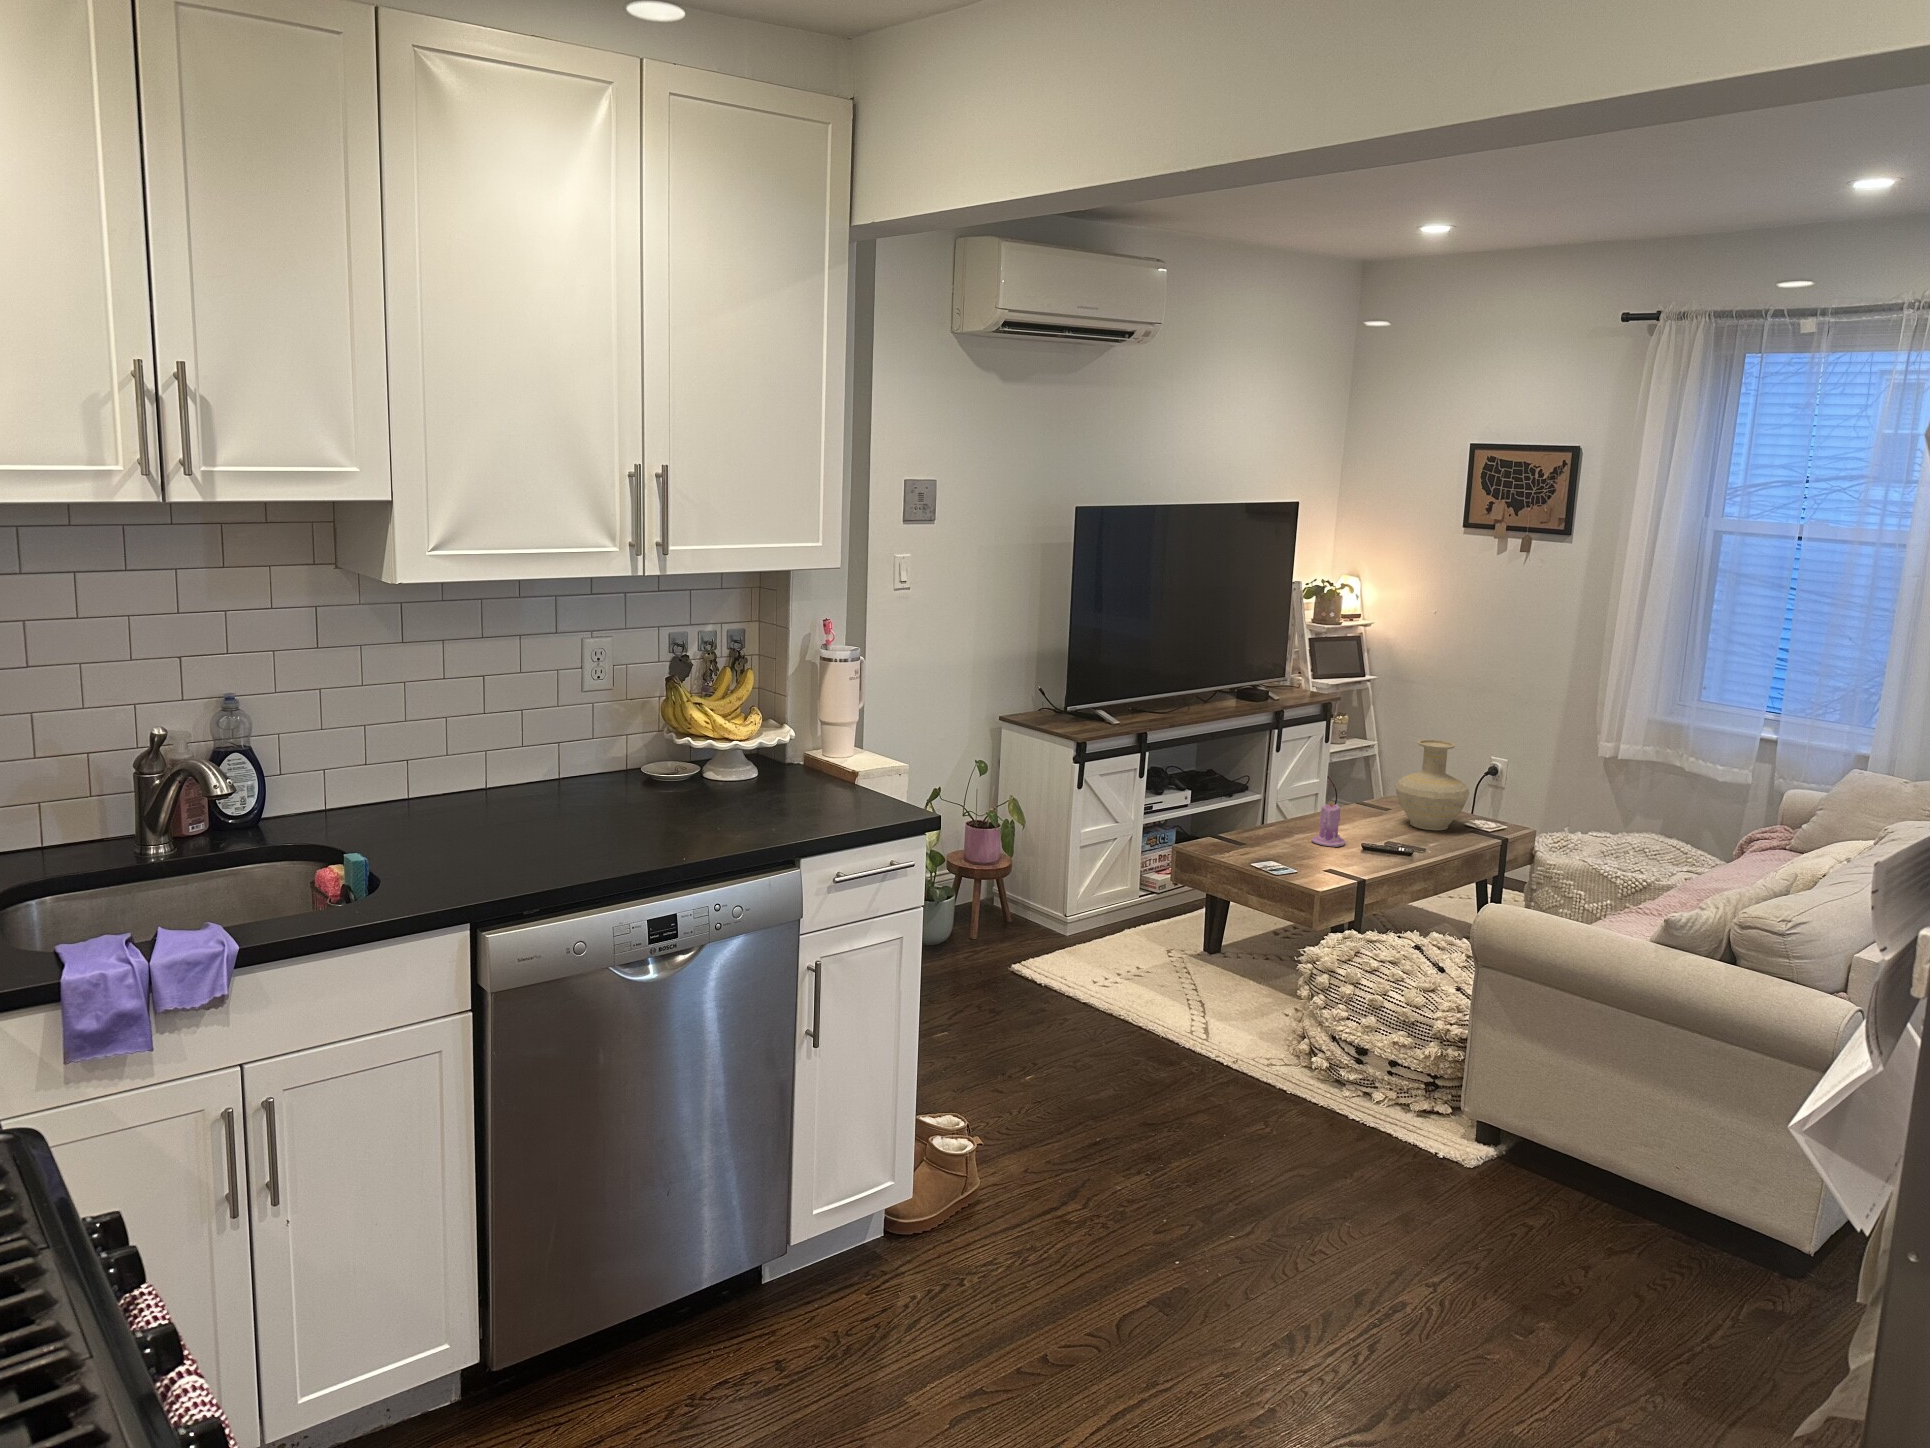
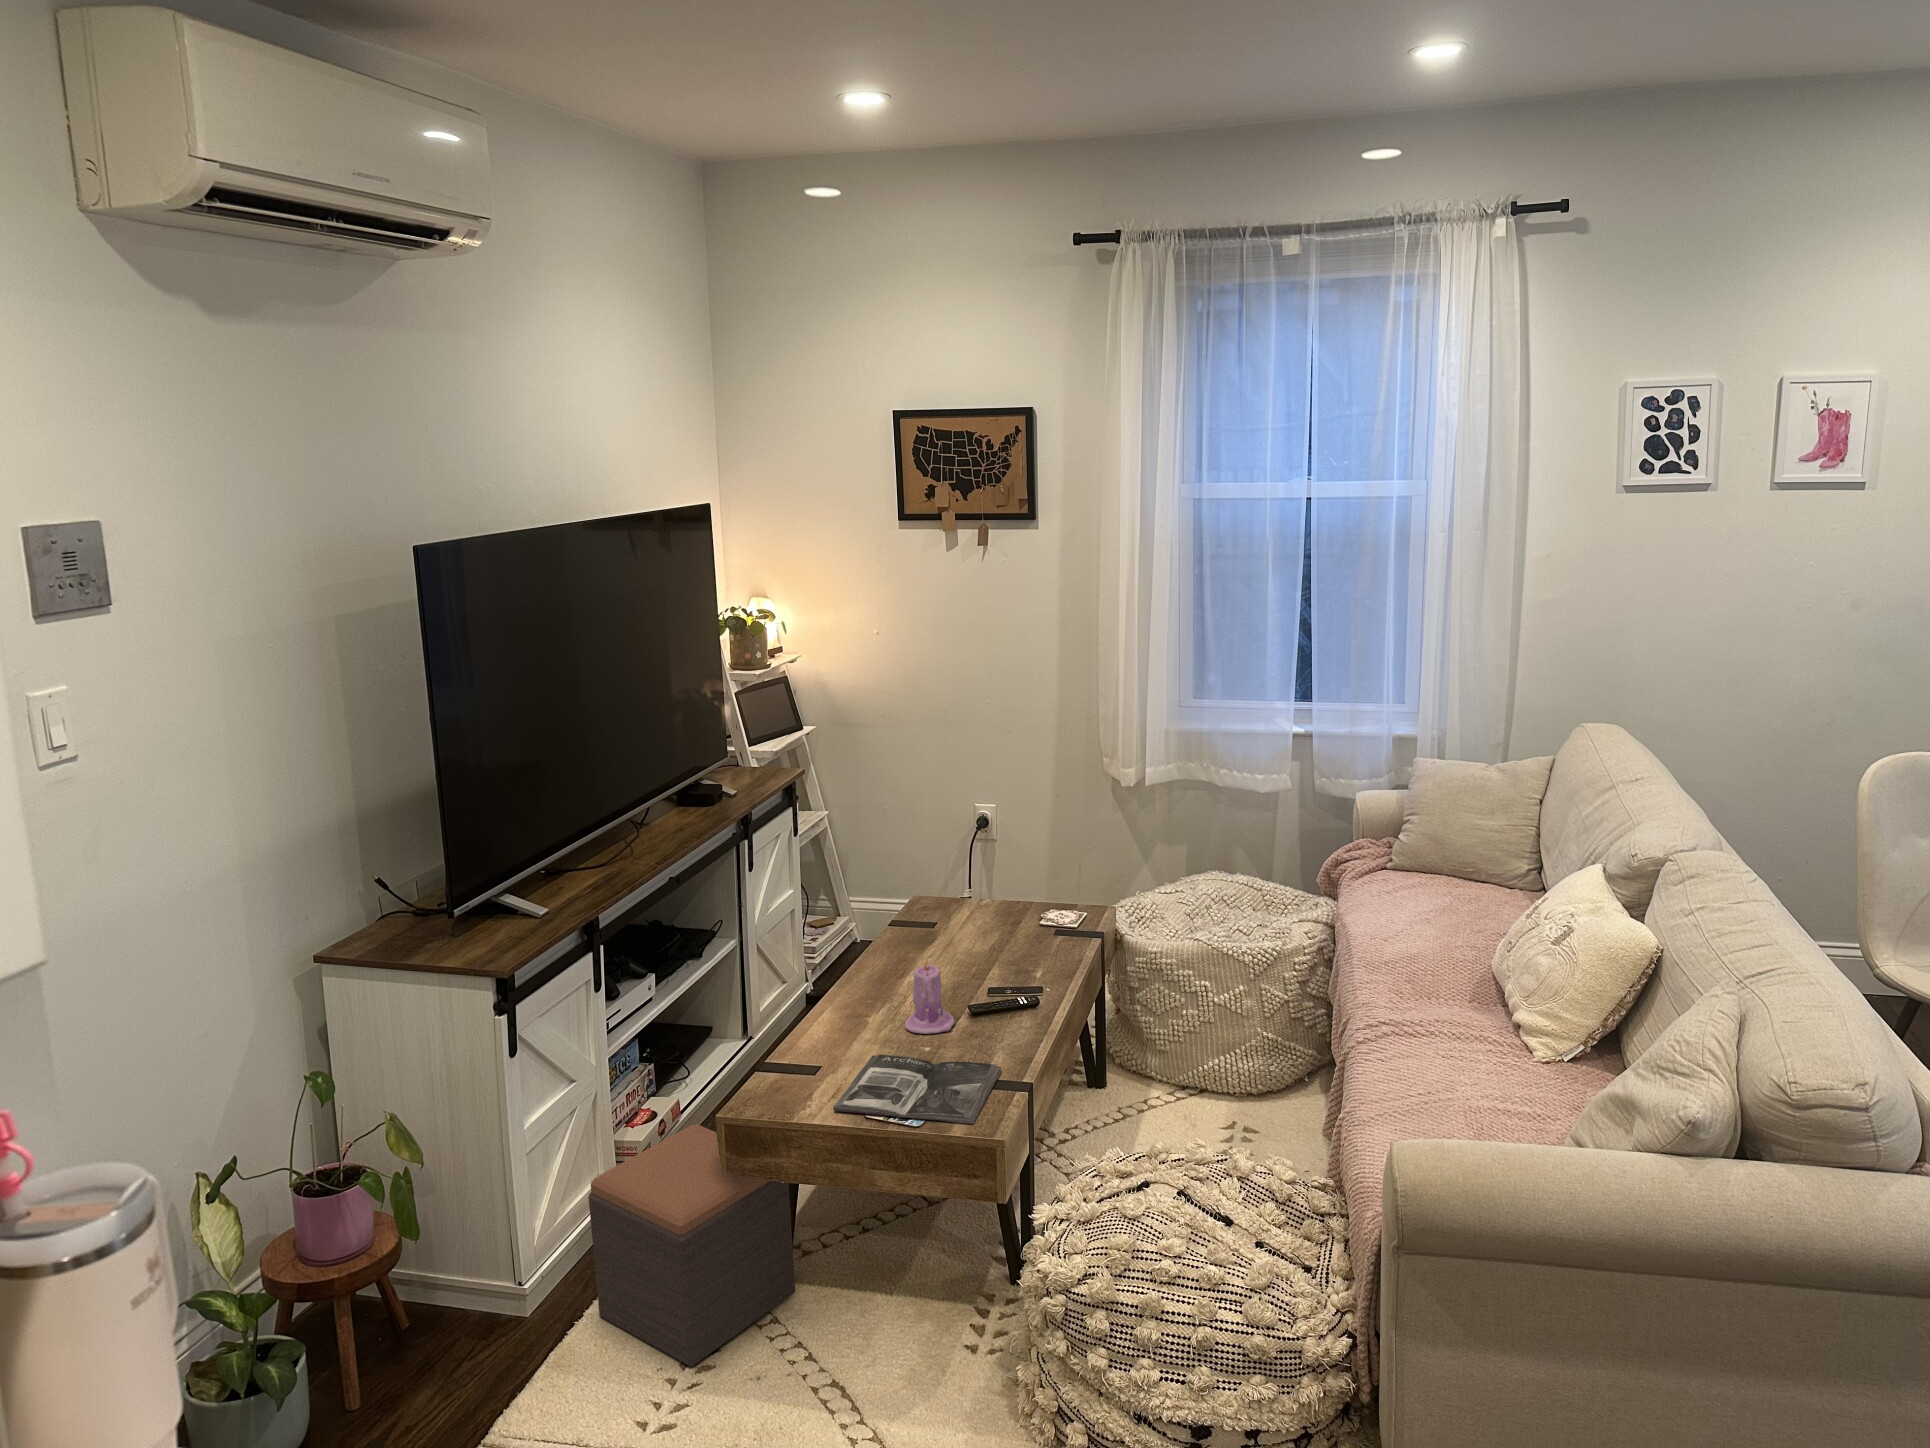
vase: present [1395,739,1469,830] -> none [964,823,1062,954]
magazine: none [1235,843,1349,879] -> present [833,1054,1001,1124]
footstool: none [1099,860,1210,974] -> present [588,1124,795,1367]

